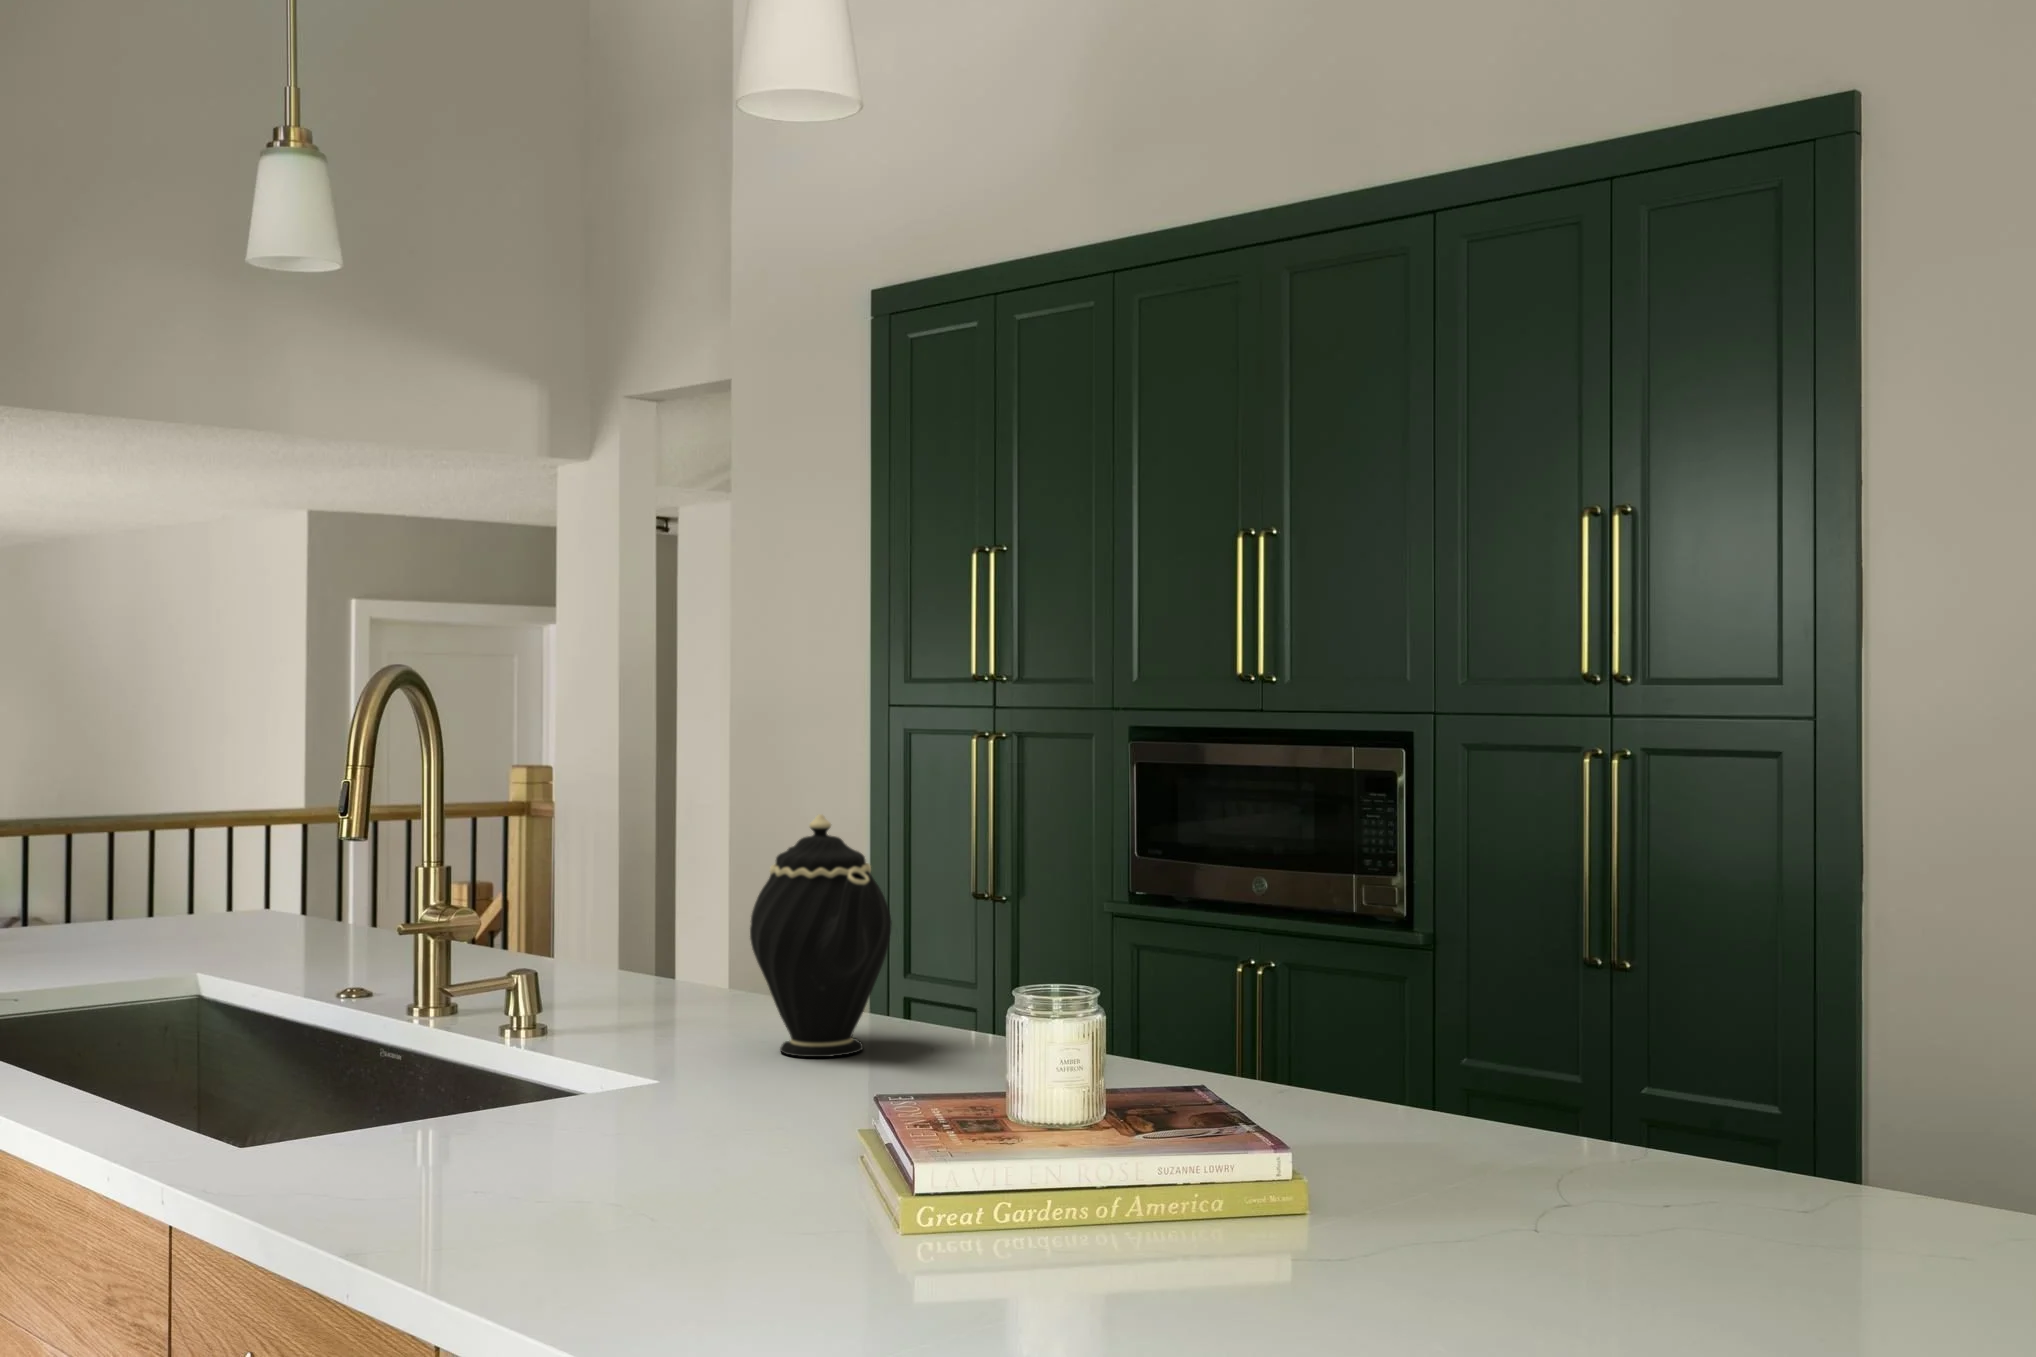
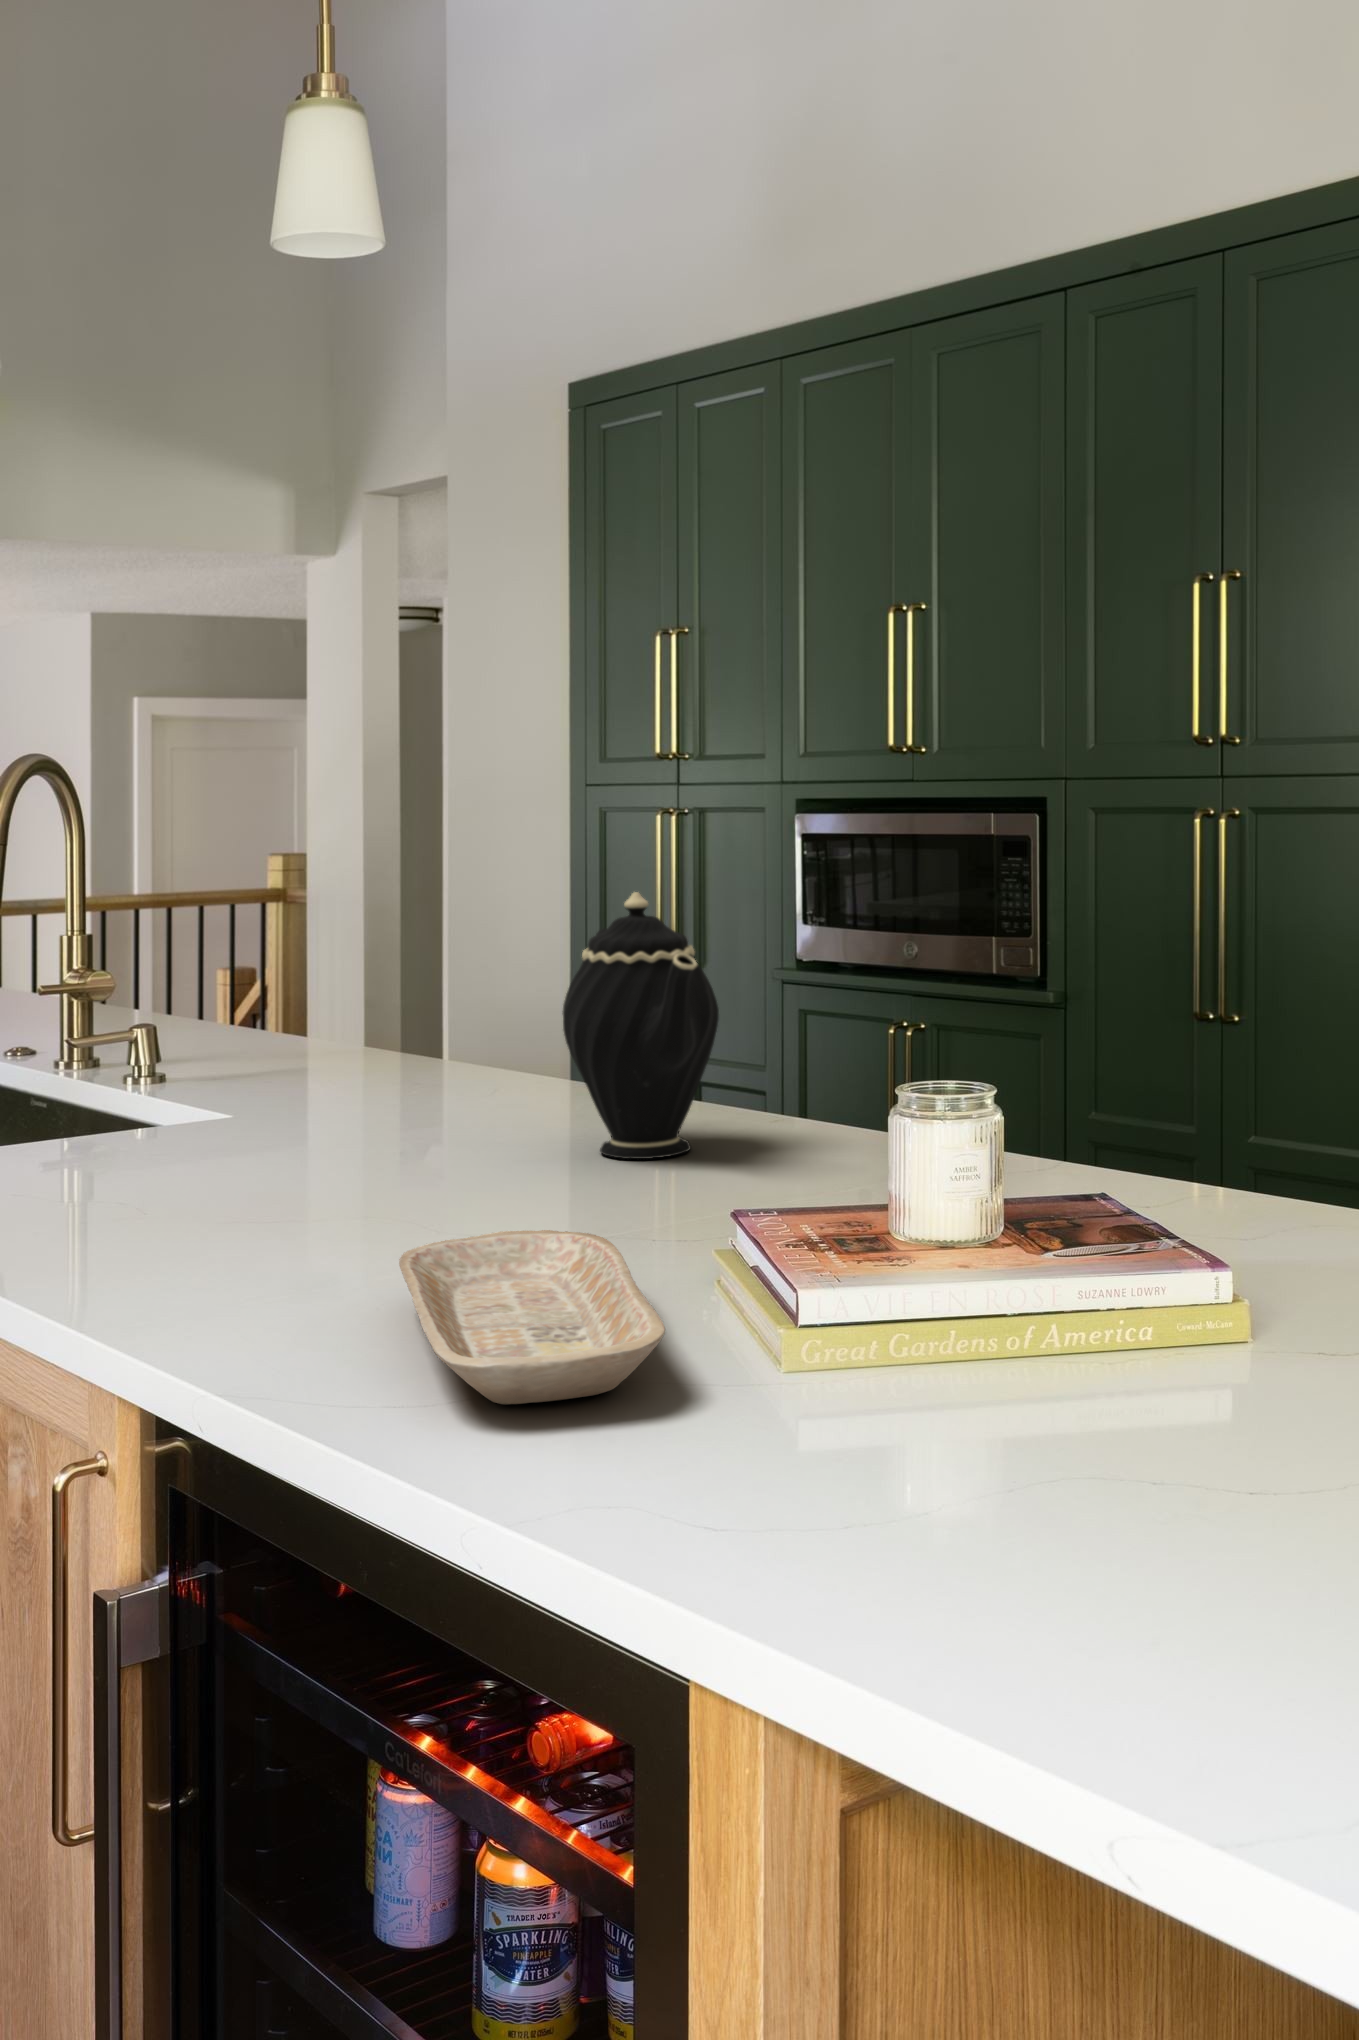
tray: none [574,1113,795,1258] -> present [399,1230,665,1404]

